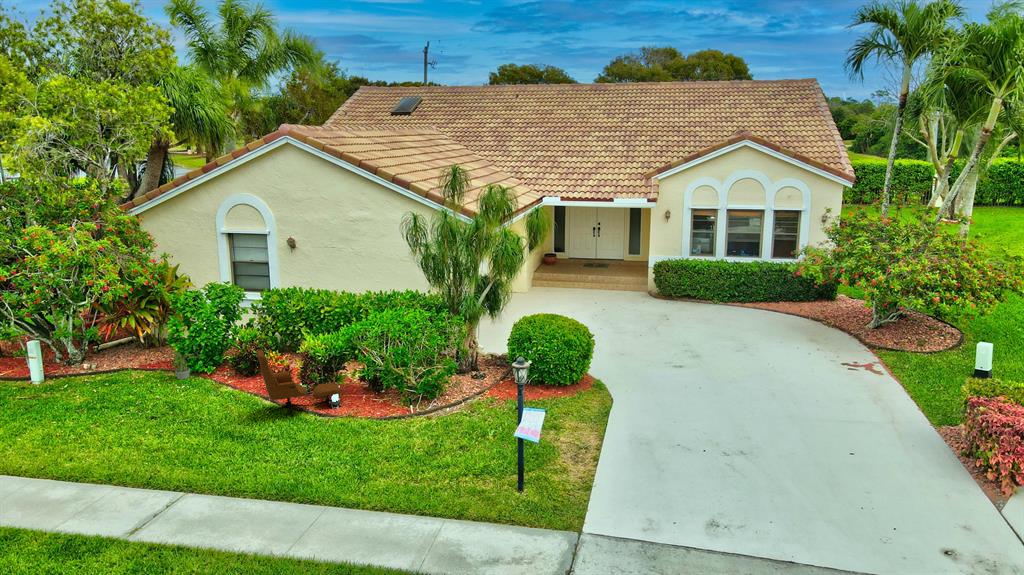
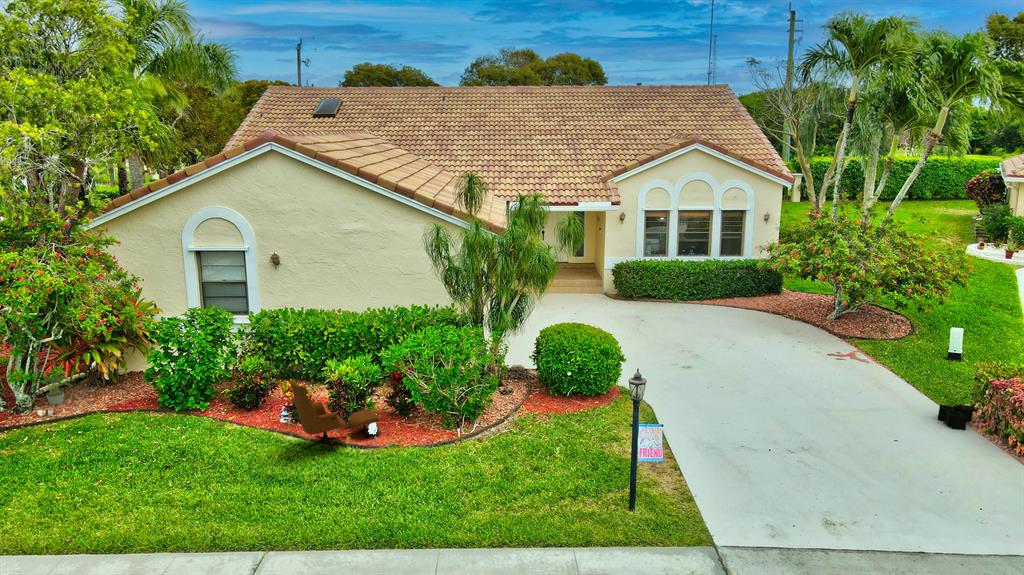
potted plant: present [166,352,196,379] -> present [38,373,72,405]
storage bin: none [910,421,955,451] -> present [938,404,976,430]

